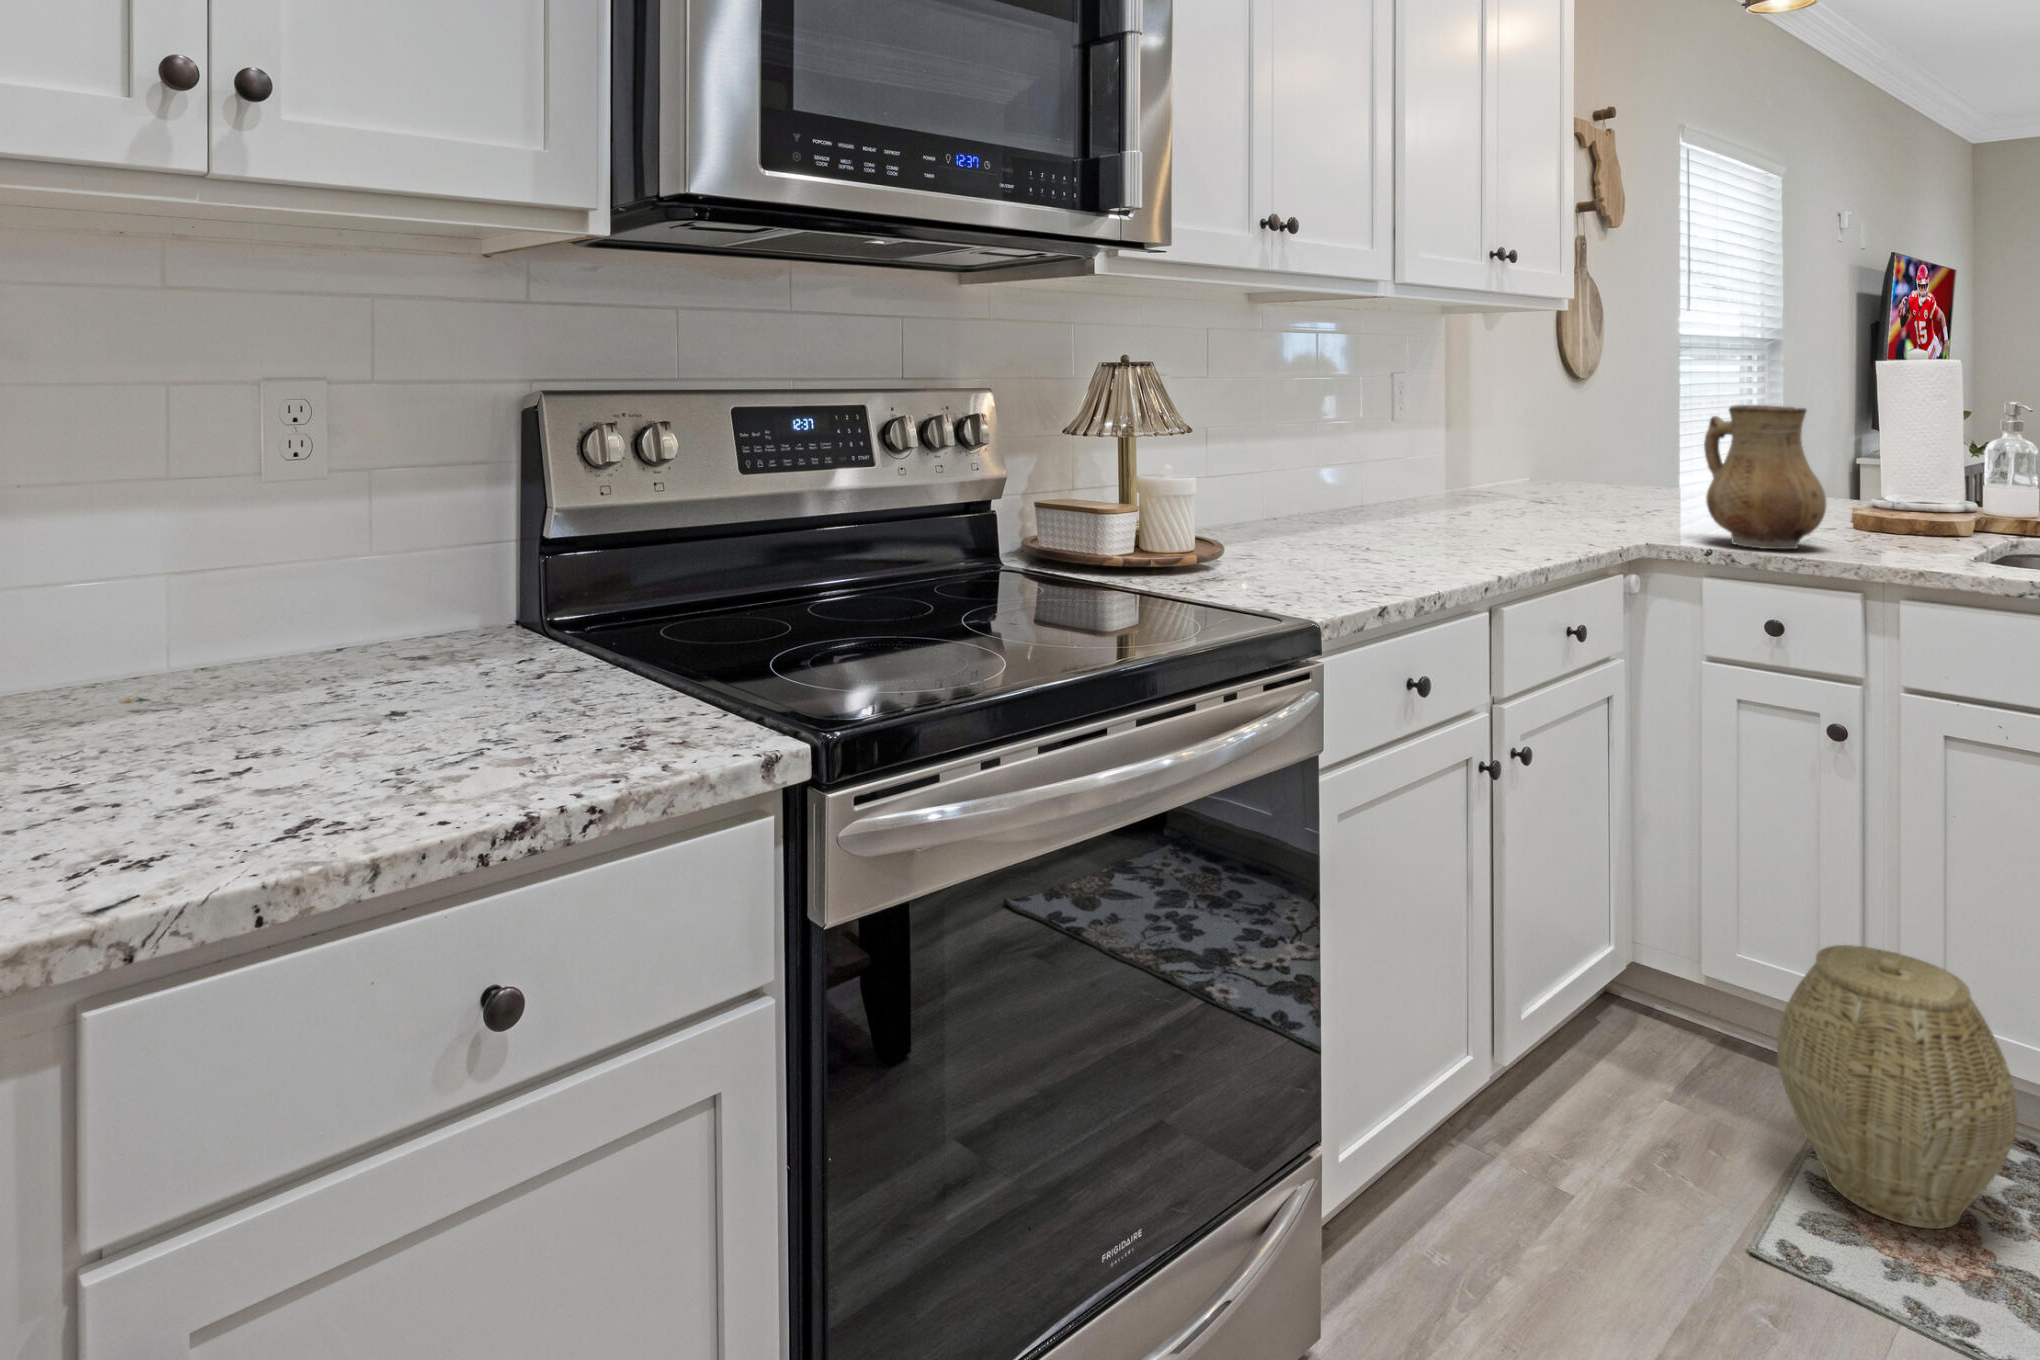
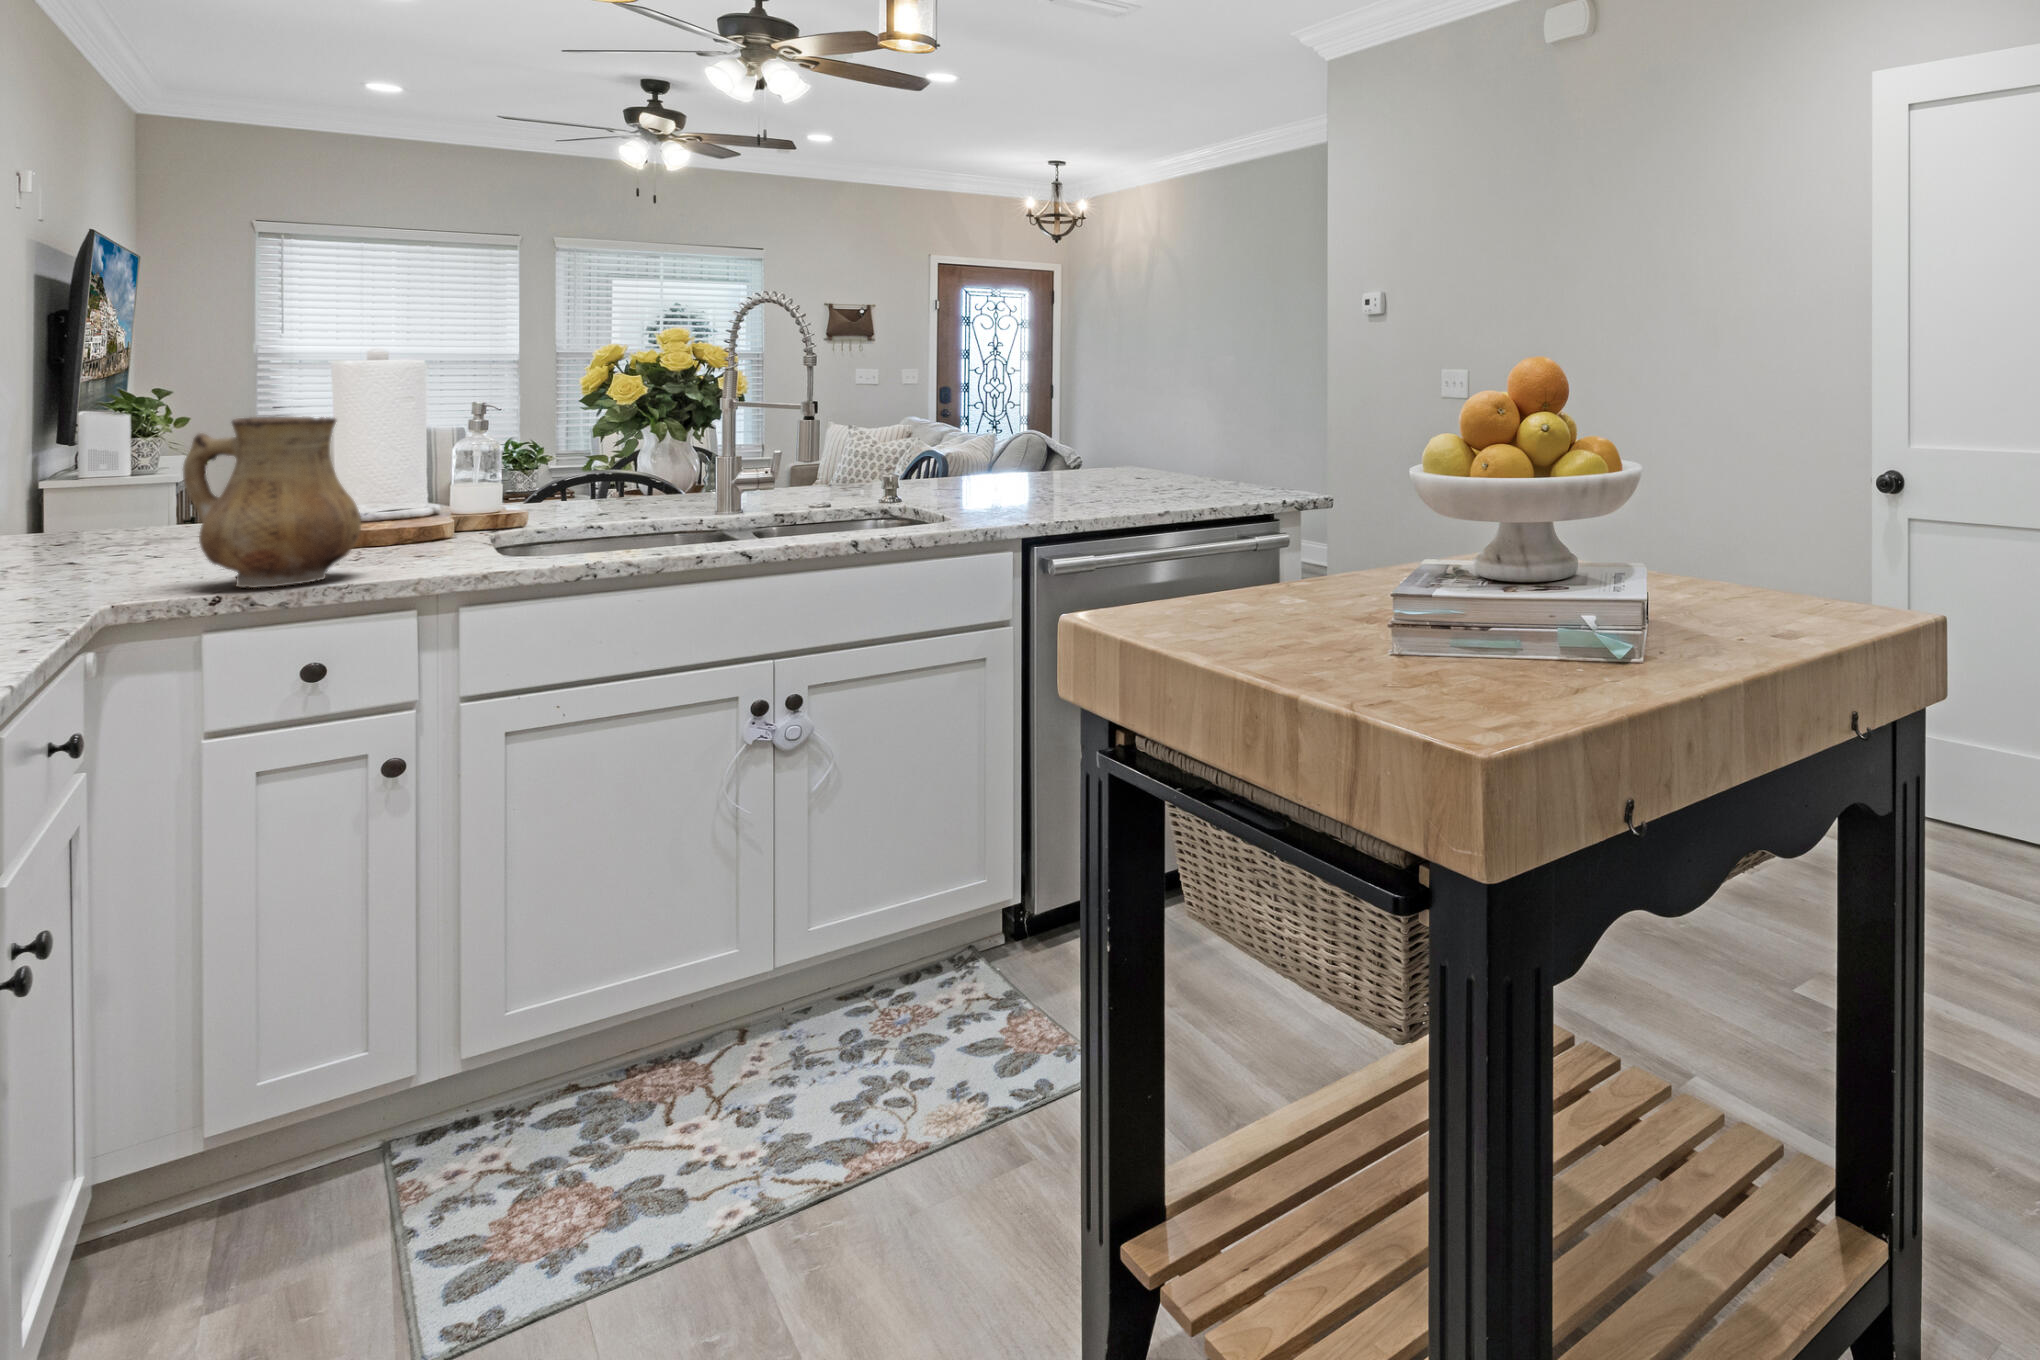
woven basket: present [1777,945,2018,1229] -> none [372,956,616,1245]

